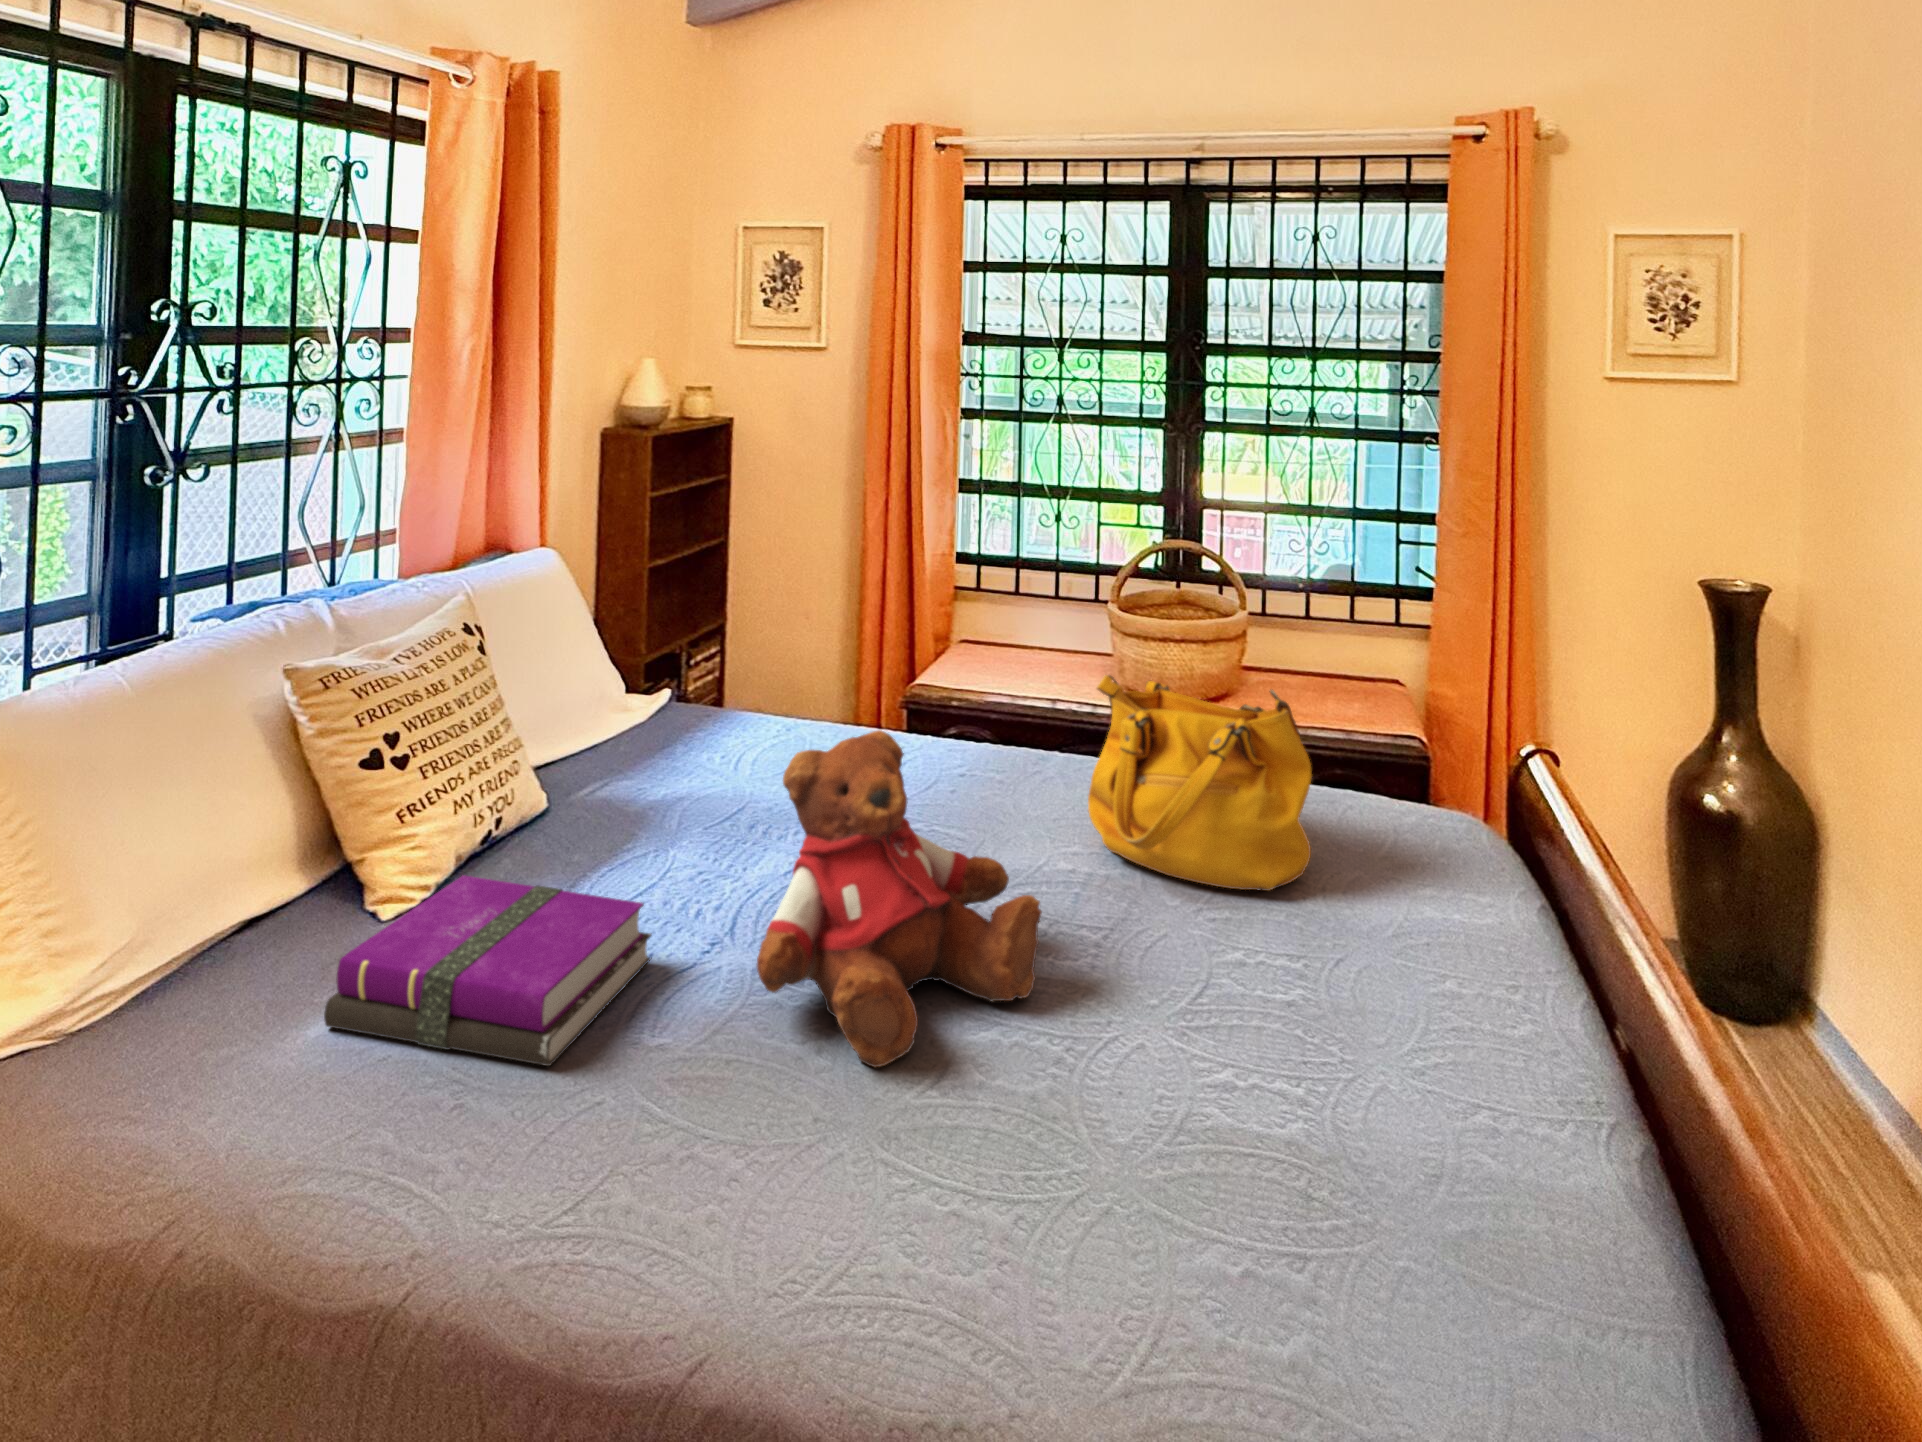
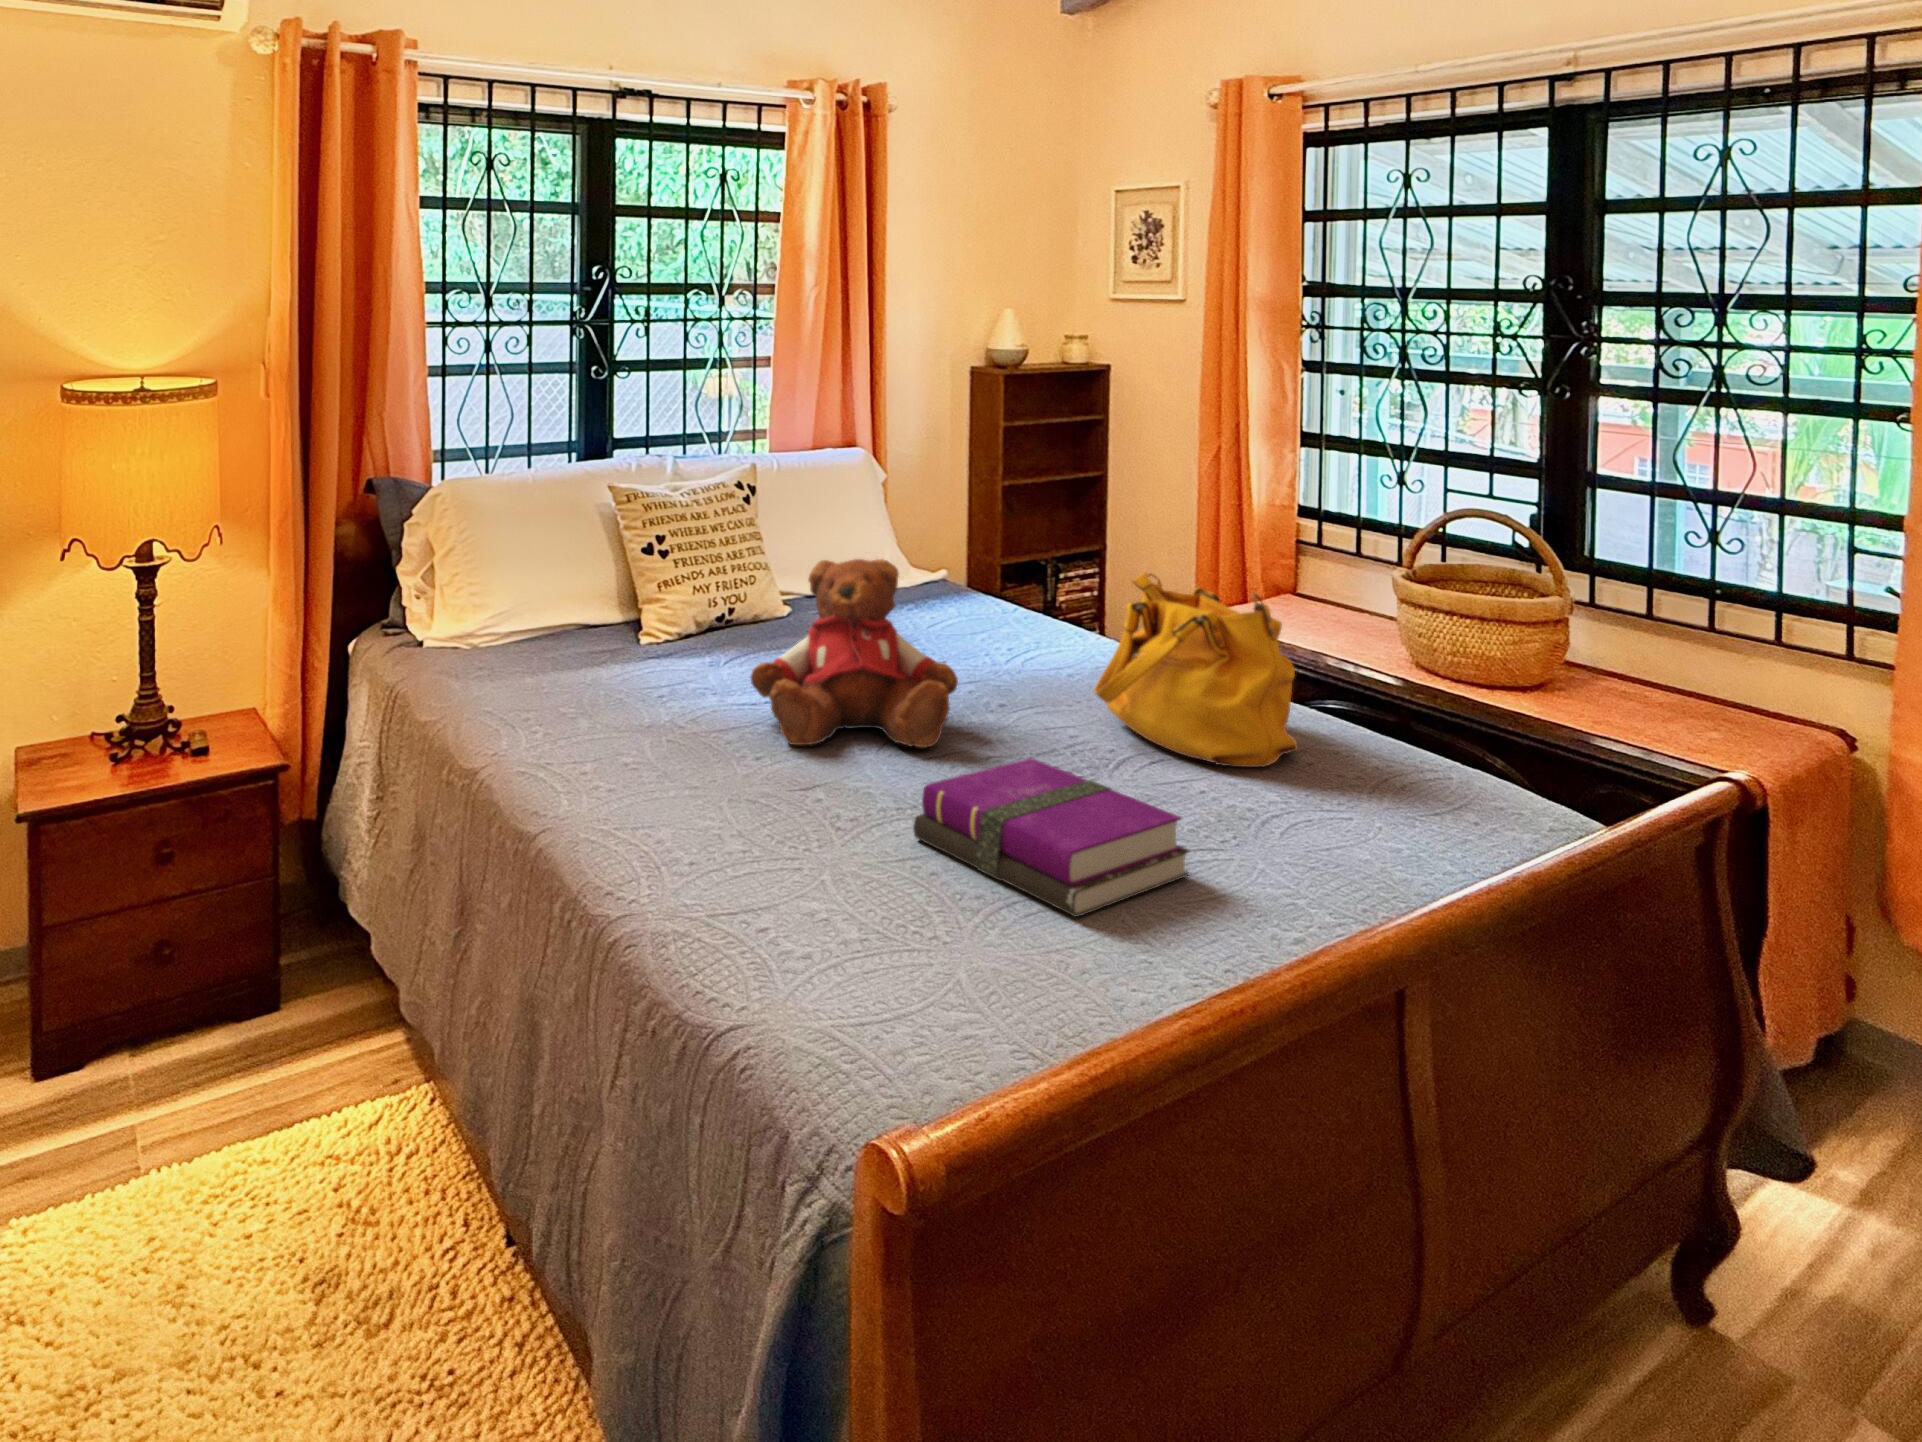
notebook: present [324,876,651,1066] -> present [913,758,1190,917]

